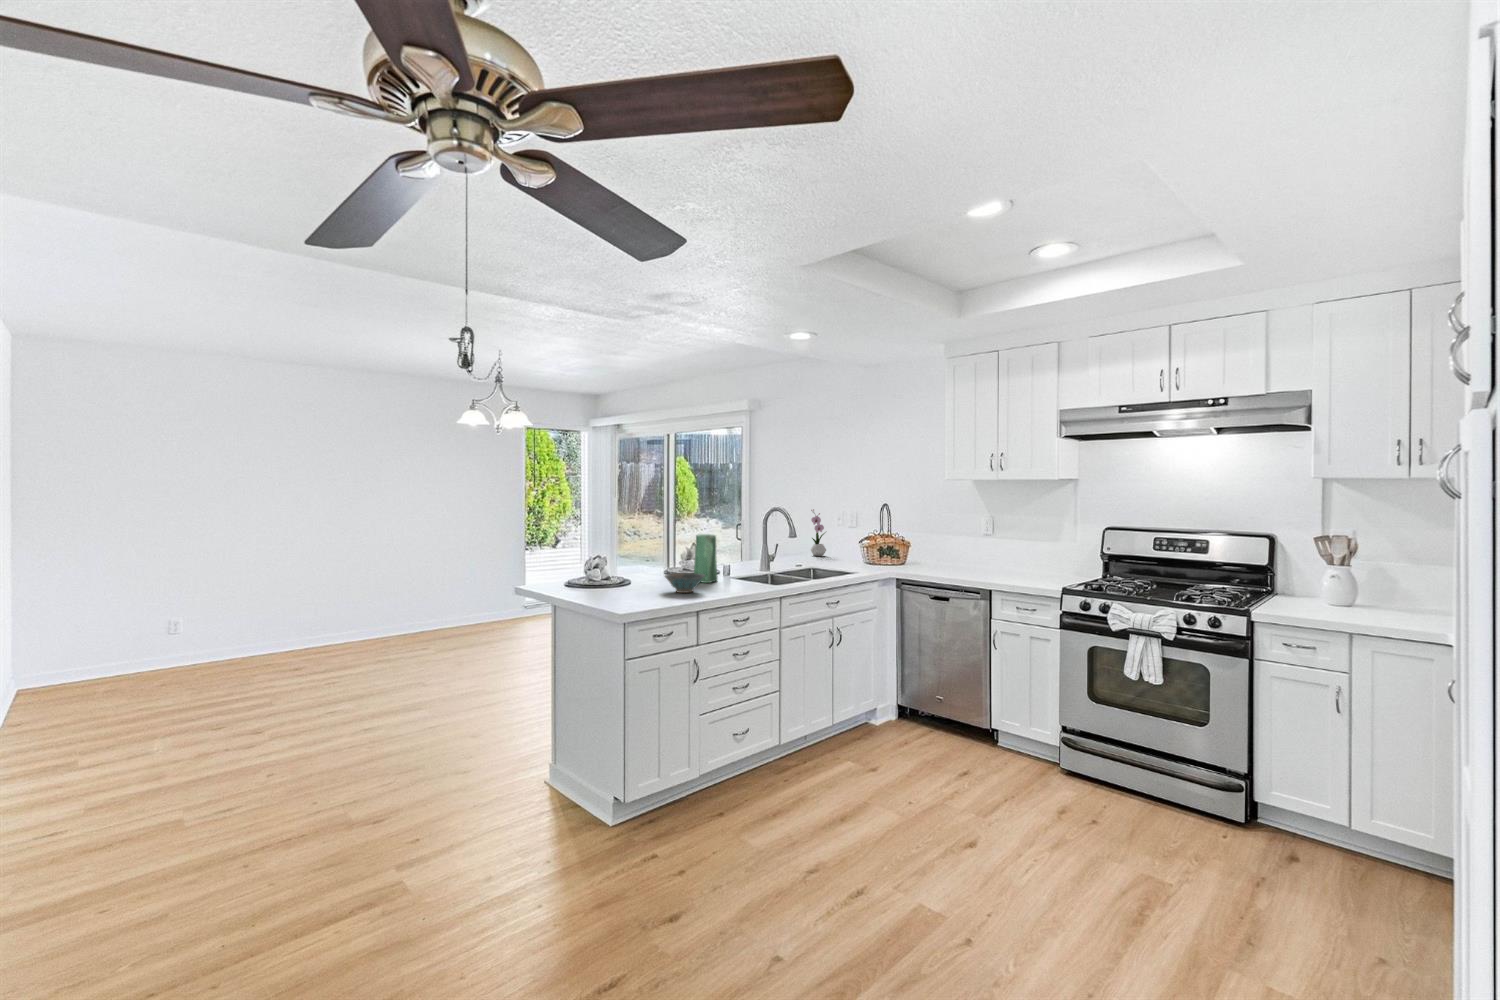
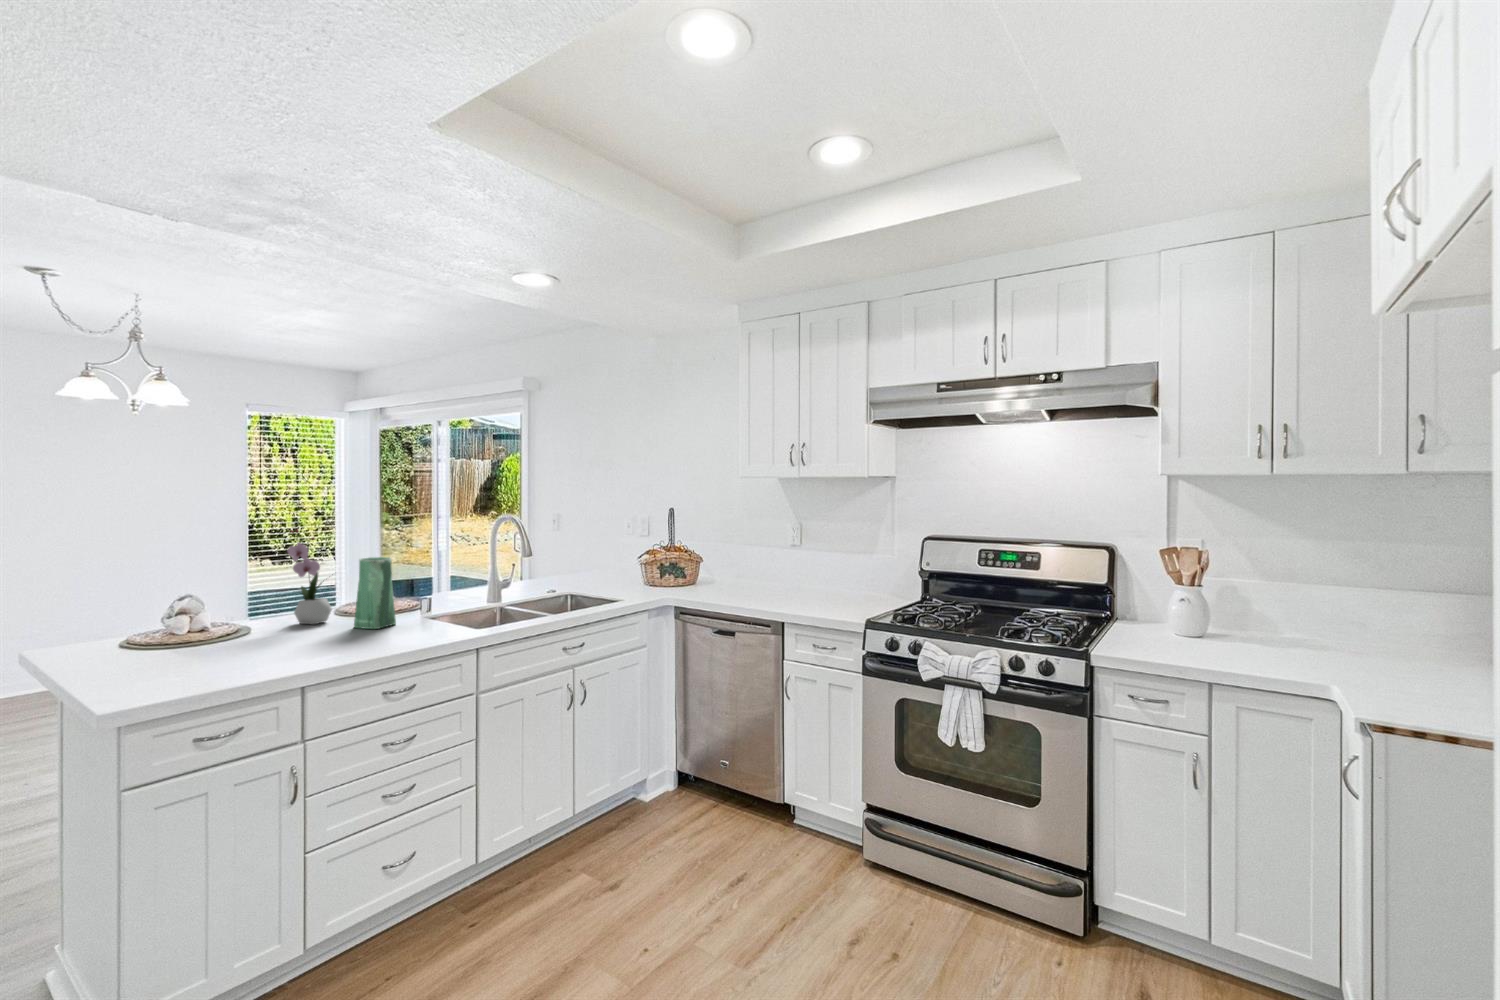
flower arrangement: present [811,509,826,556] -> present [288,530,332,624]
ceramic bowl: present [665,573,705,593] -> none [269,620,344,653]

